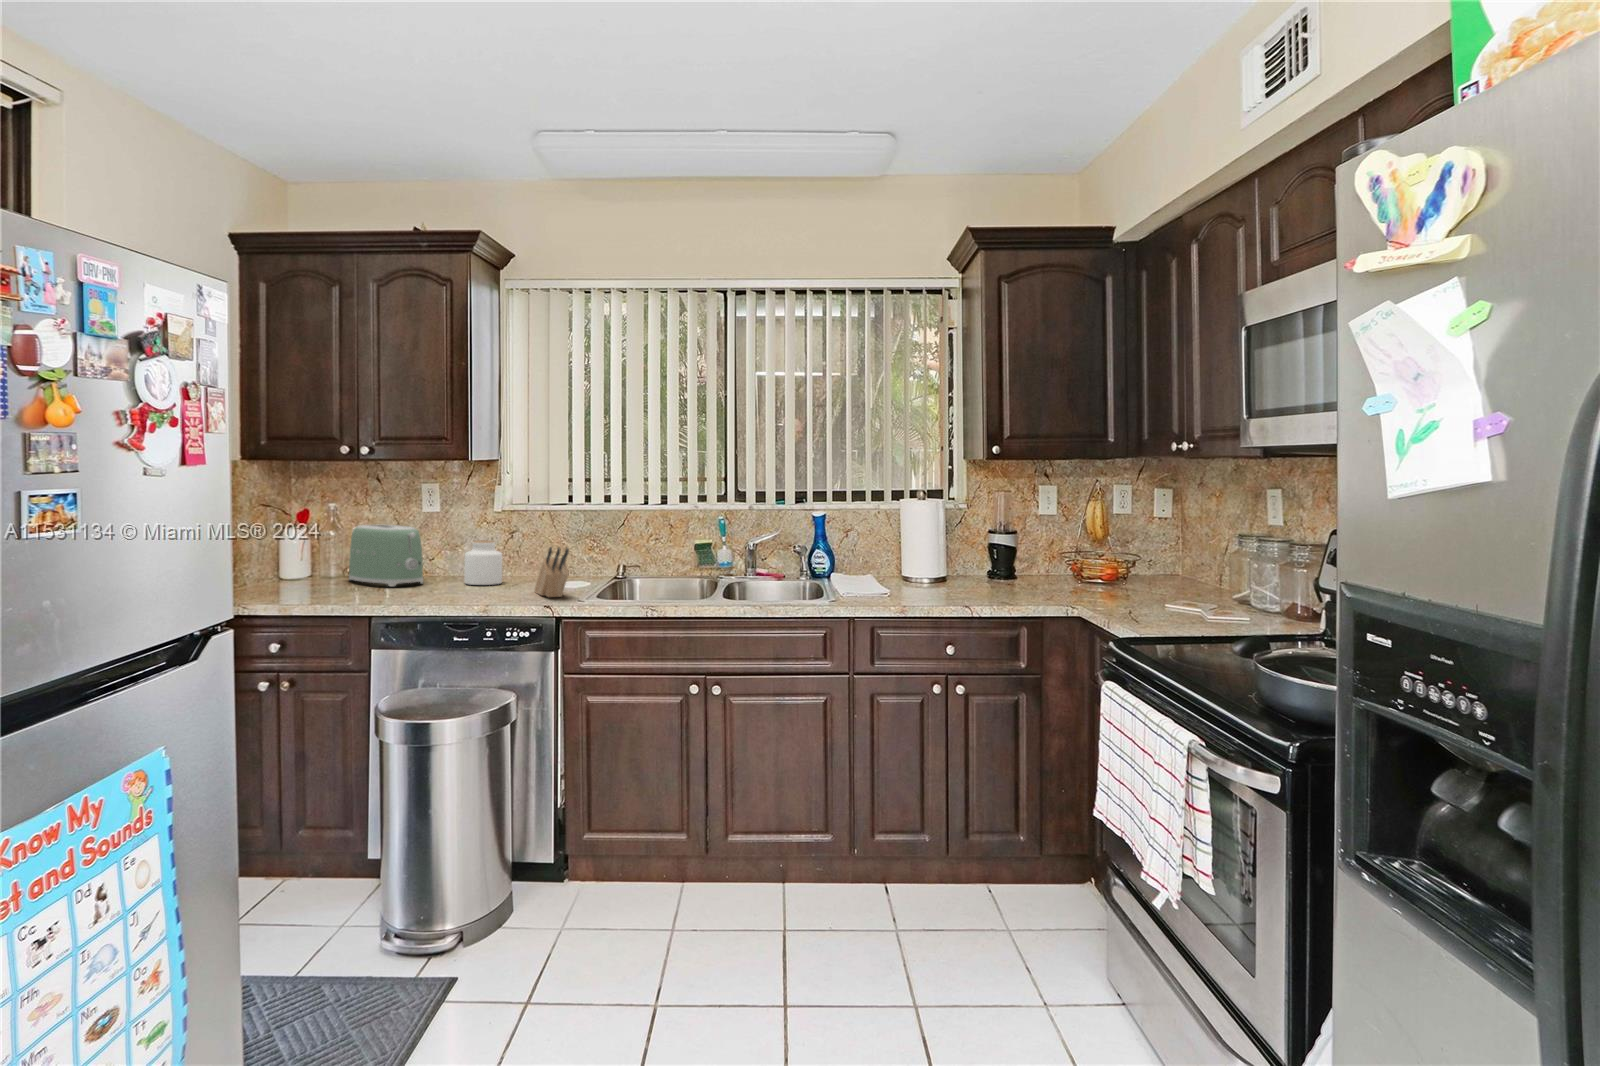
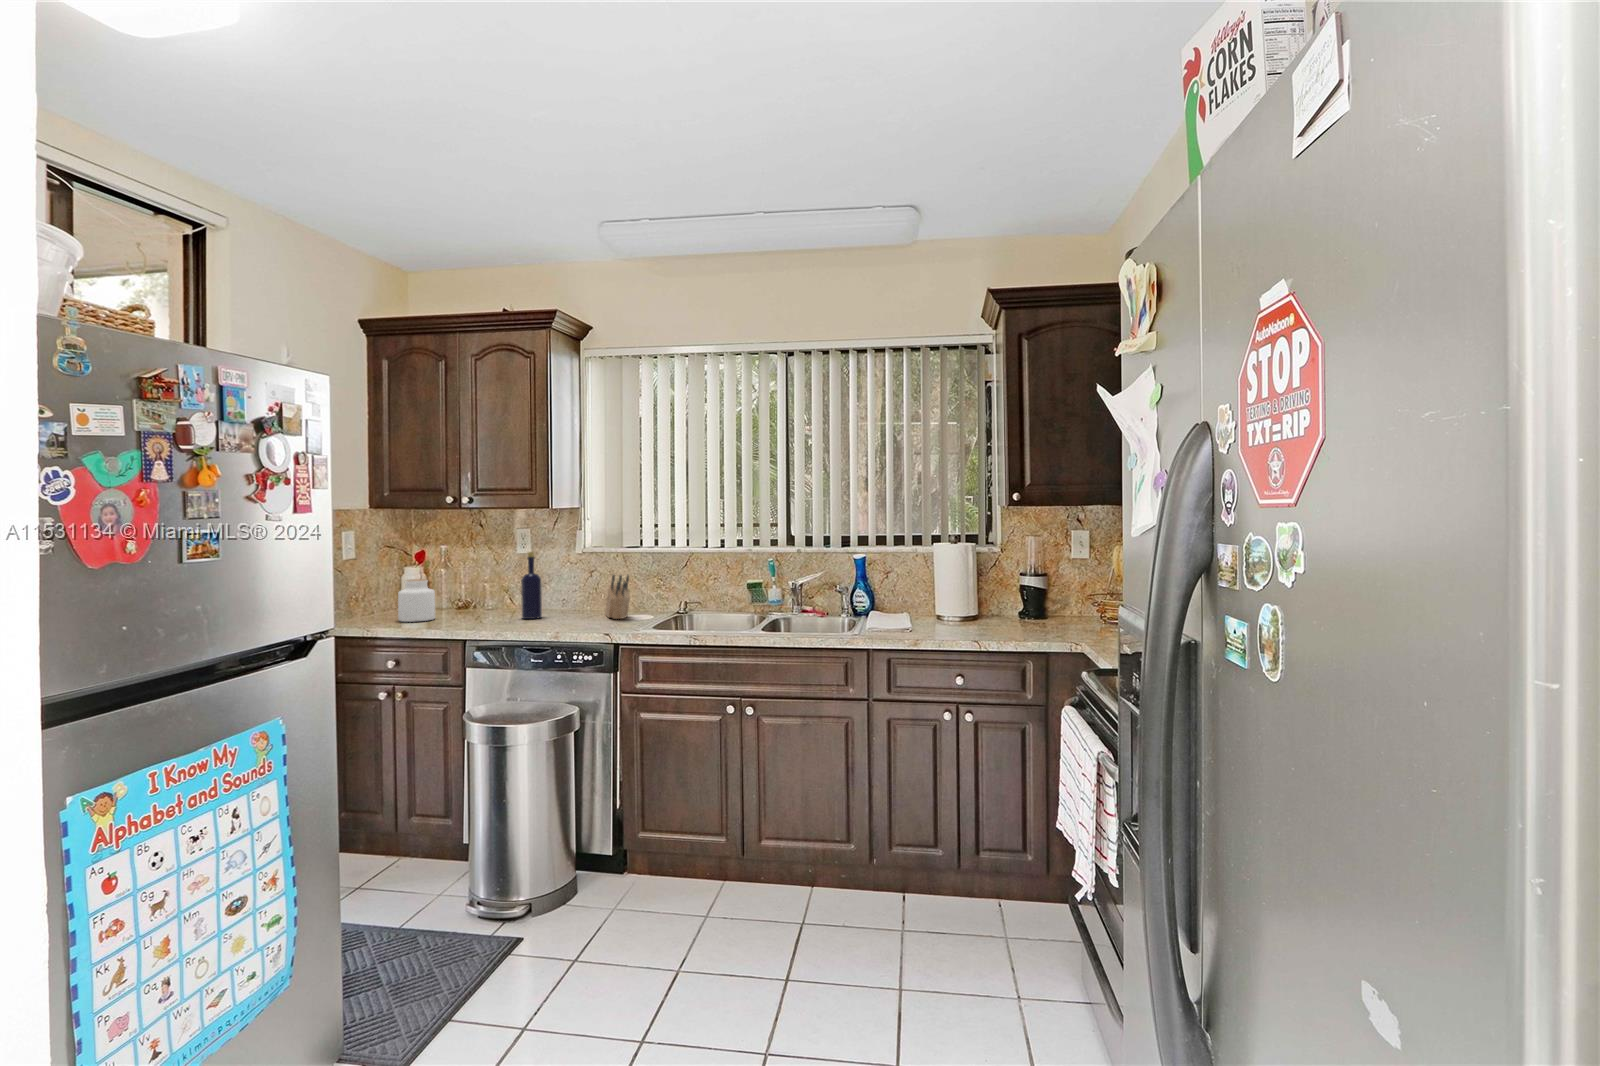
bottle: none [435,517,460,595] -> present [521,552,542,619]
toaster: present [349,524,423,586] -> none [457,561,516,613]
jar: present [464,540,502,585] -> present [398,579,435,622]

